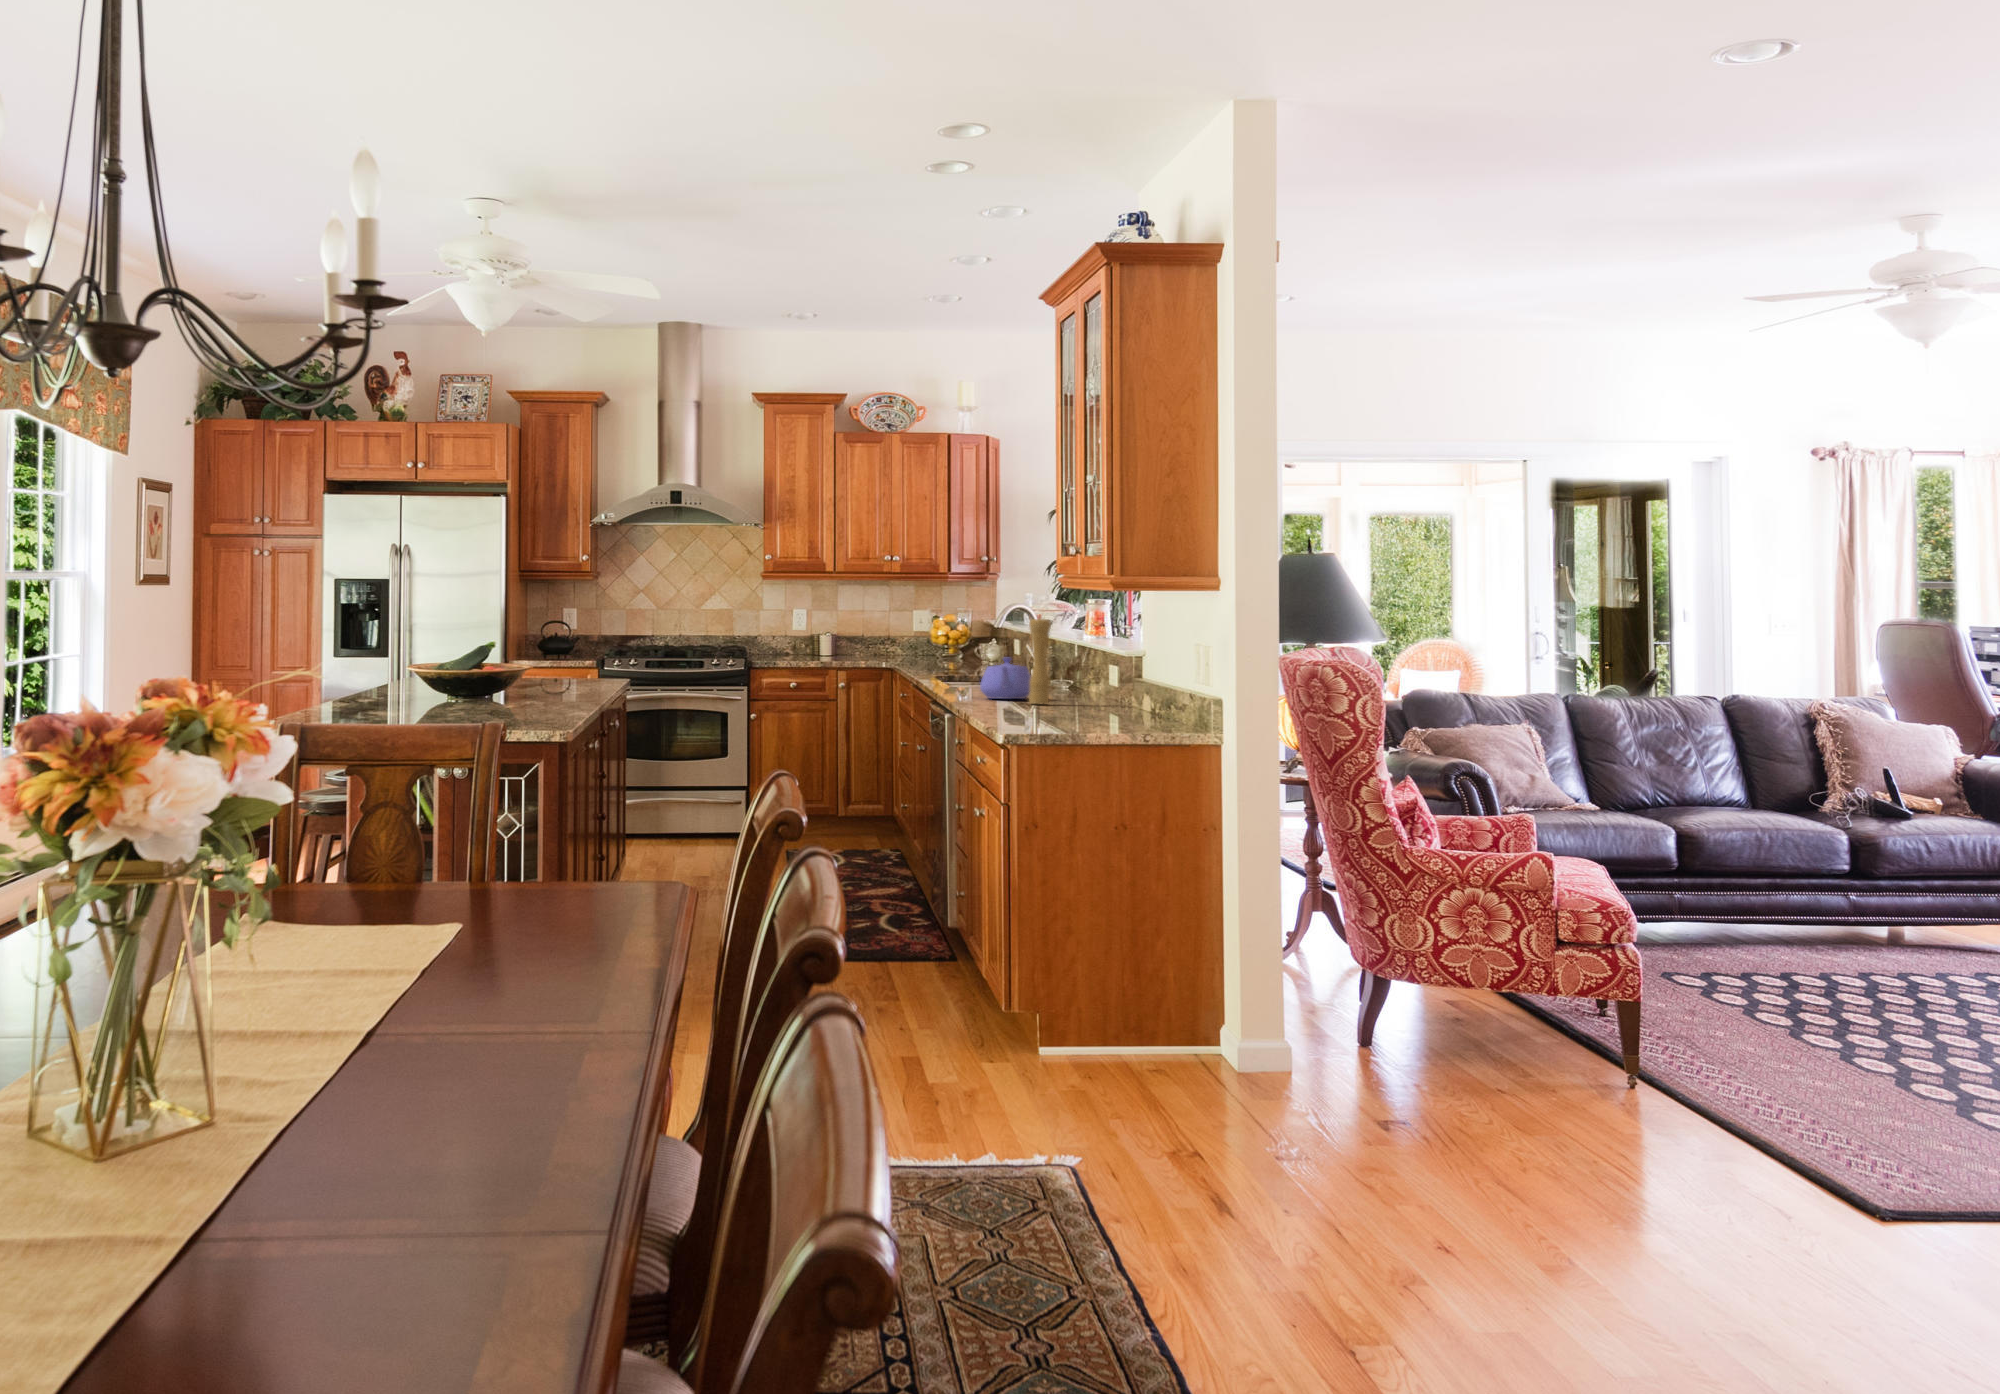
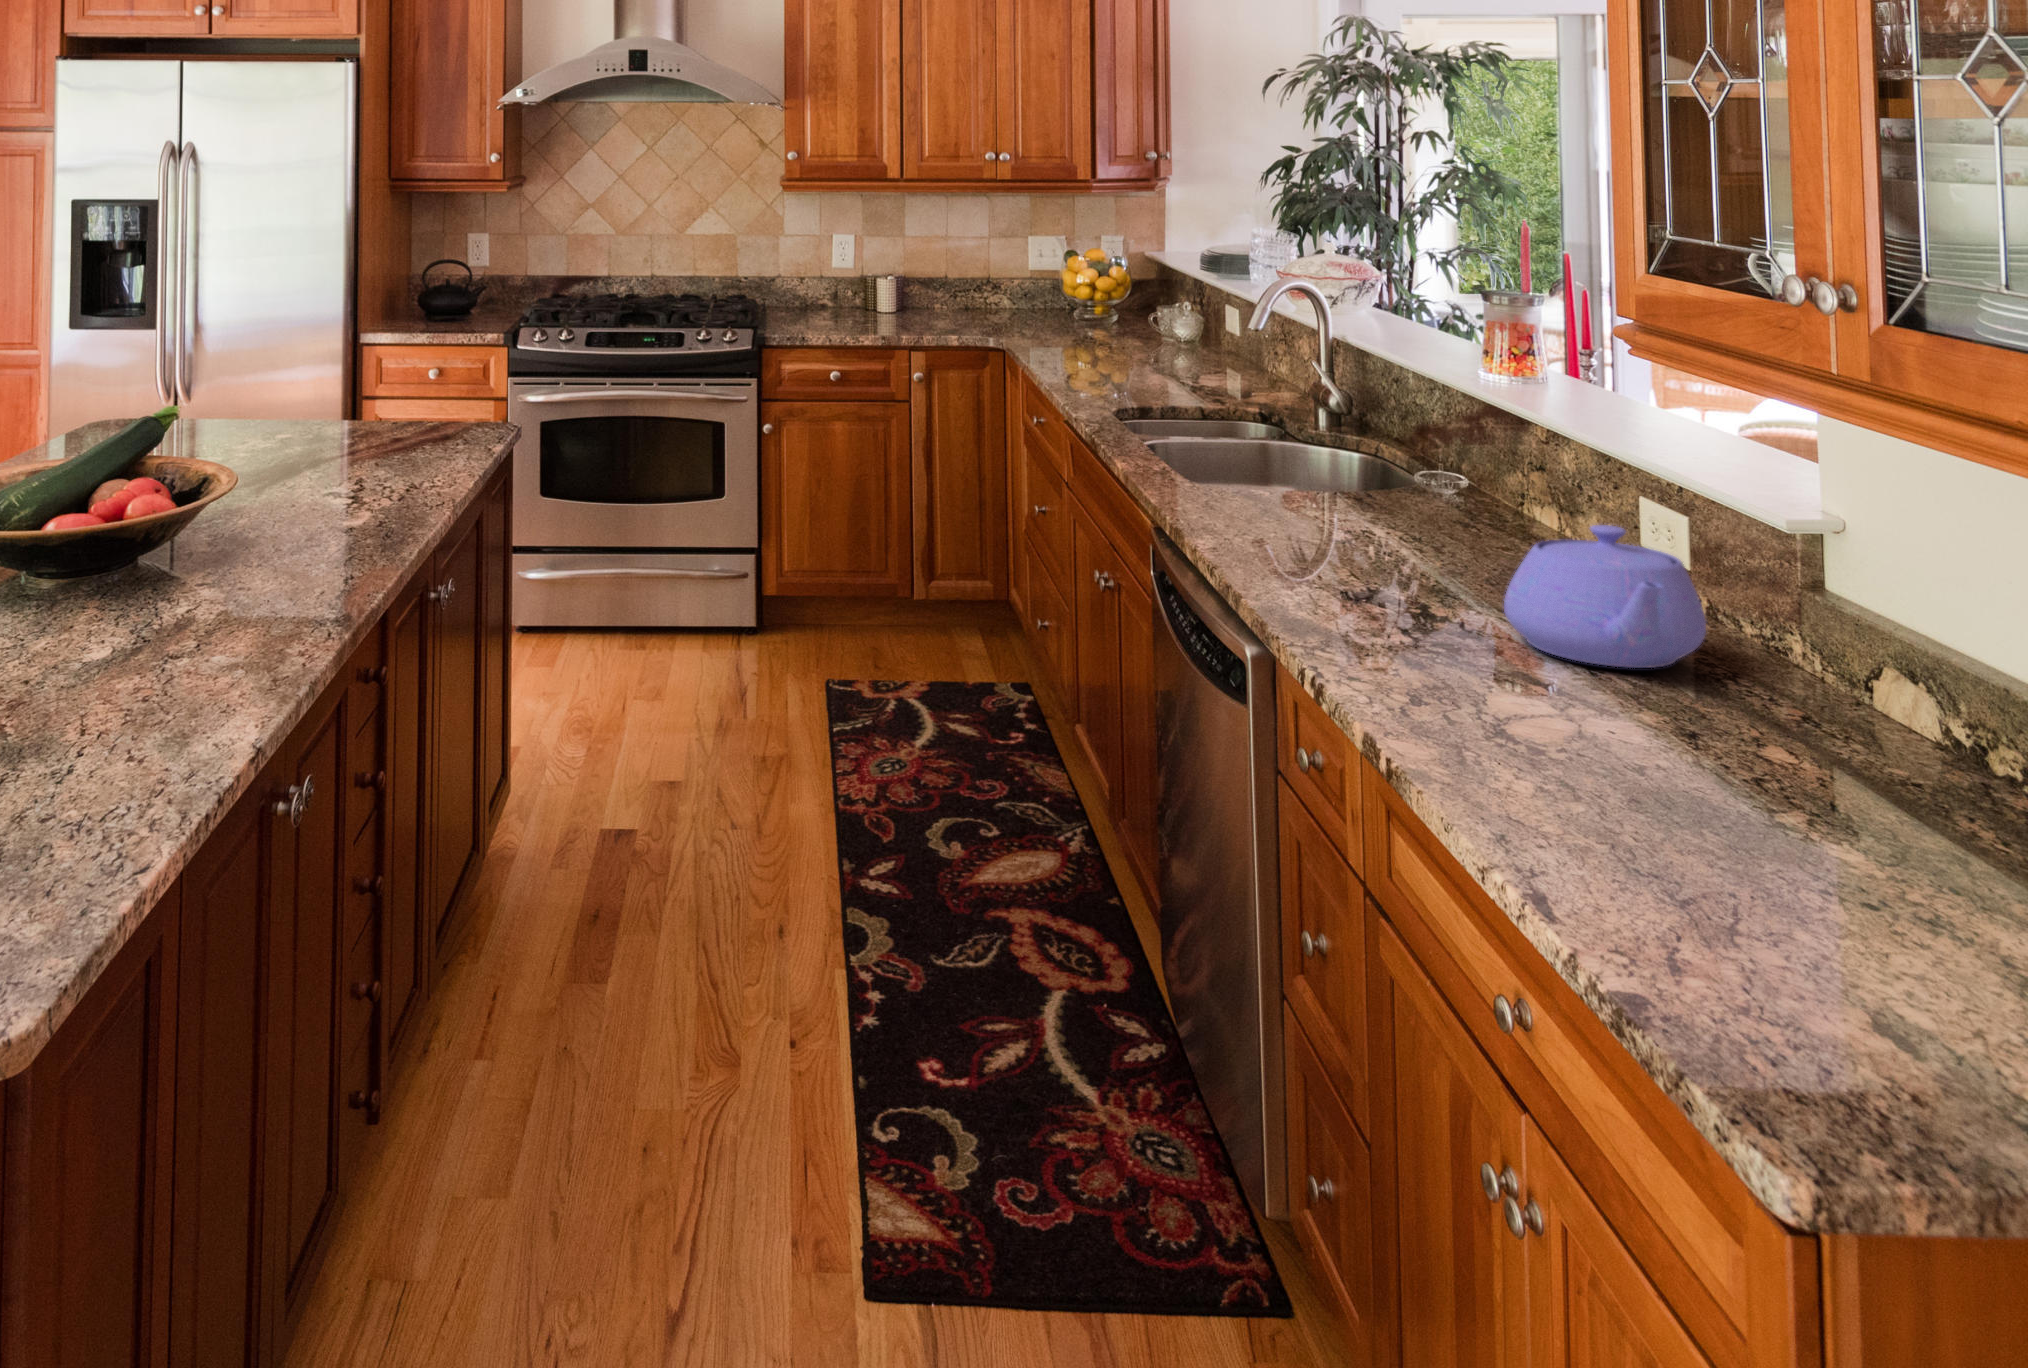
pepper mill: present [1029,618,1051,704] -> none [1793,446,1919,762]

